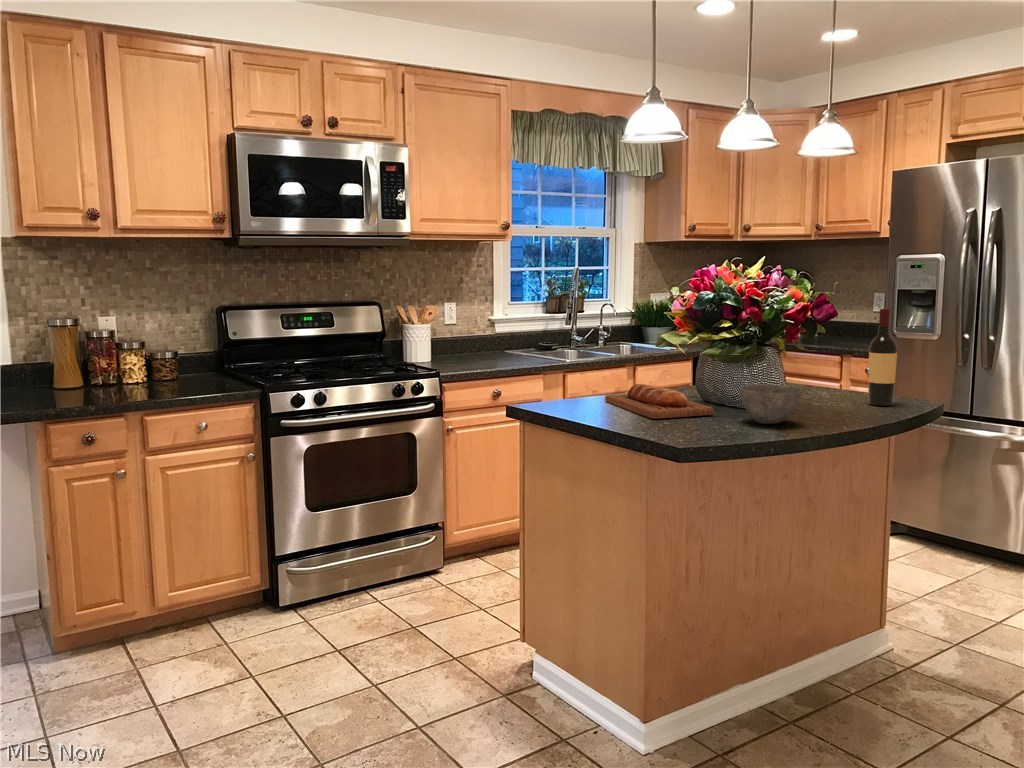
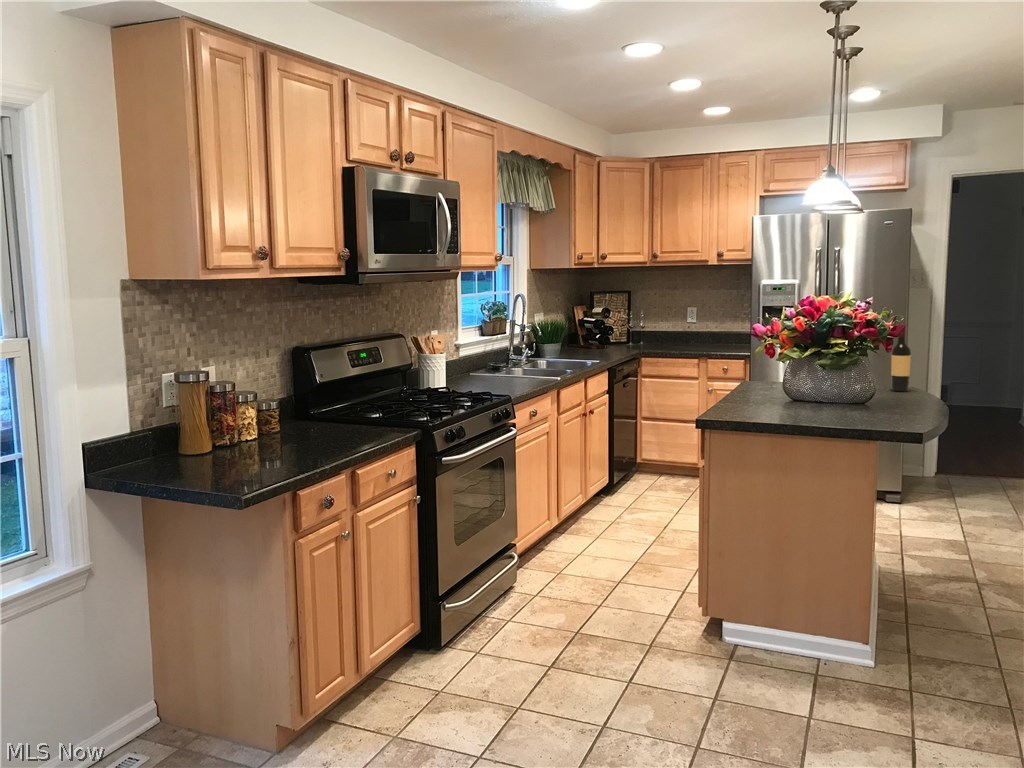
bread loaf: present [605,384,714,419] -> none [755,390,857,415]
bowl: present [740,384,802,424] -> none [881,382,927,410]

